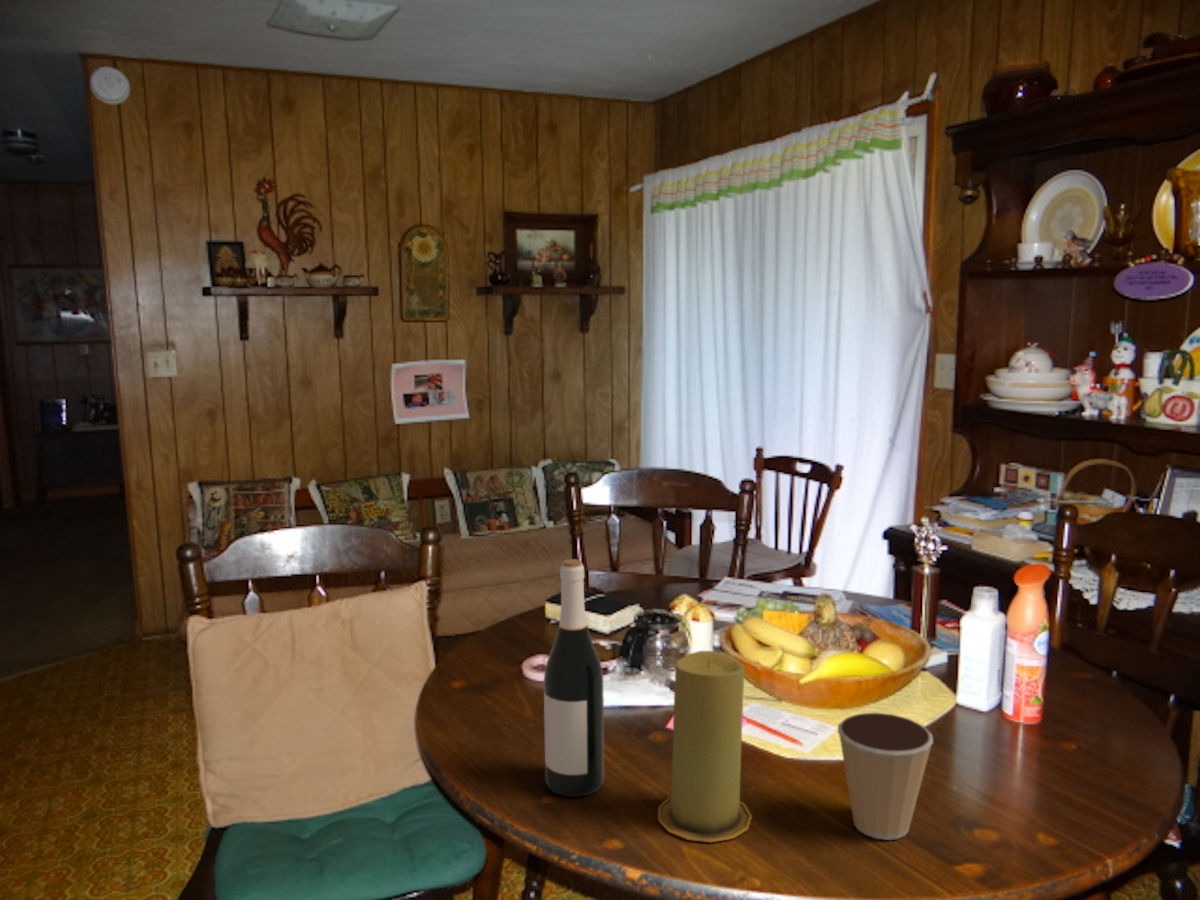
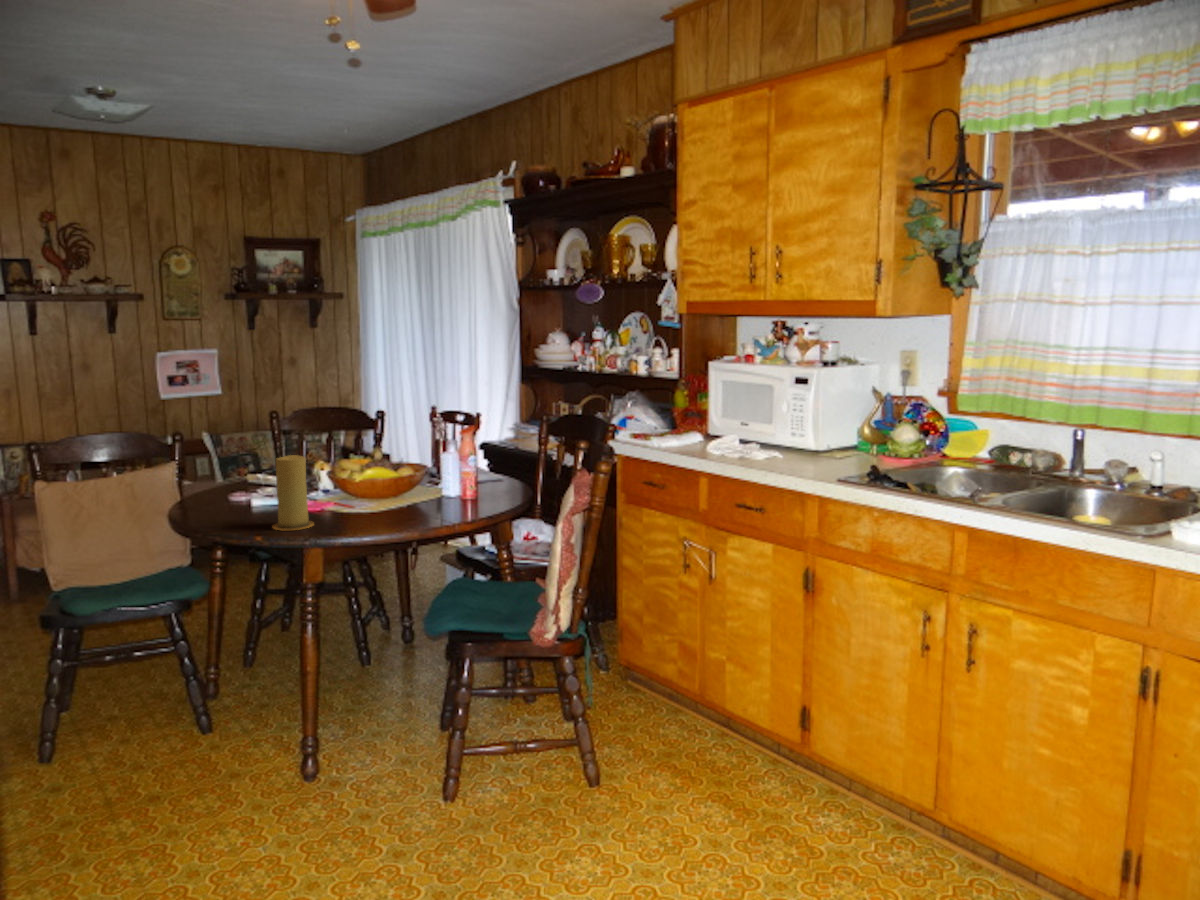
wine bottle: present [544,559,604,797] -> none [221,420,252,525]
coffee cup: present [838,713,933,840] -> none [347,479,386,526]

